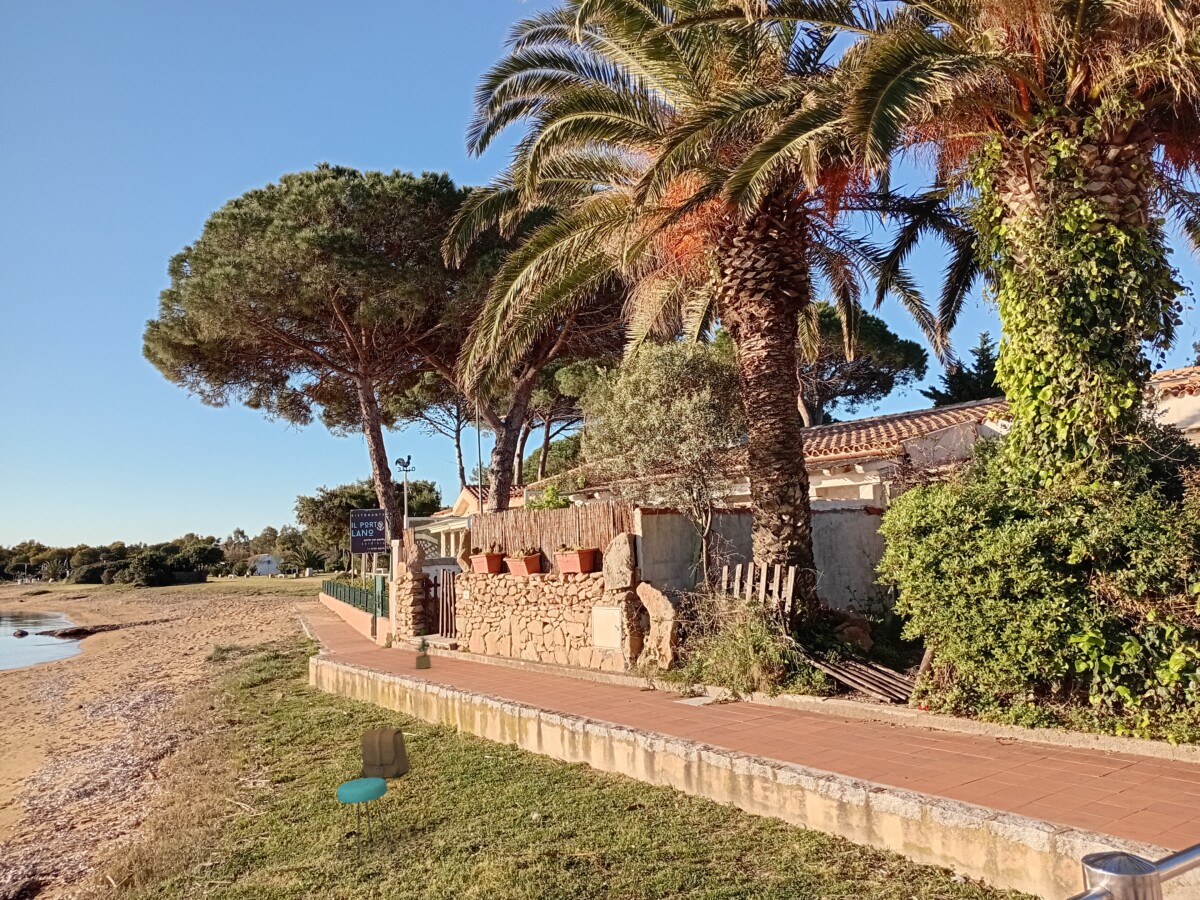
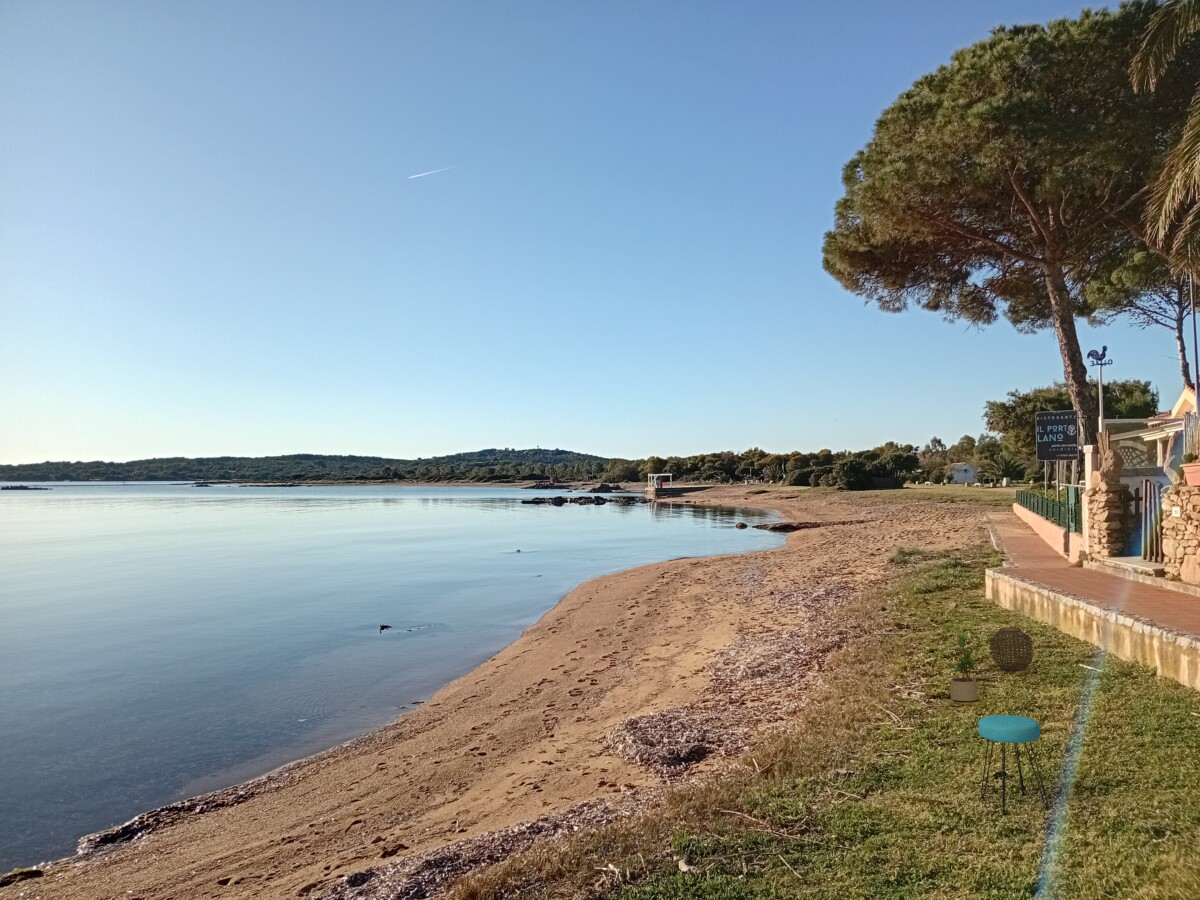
potted plant: present [415,629,431,669] -> present [948,635,978,701]
woven basket: none [327,705,363,746] -> present [990,627,1033,671]
backpack: present [362,723,409,778] -> none [1024,655,1084,720]

